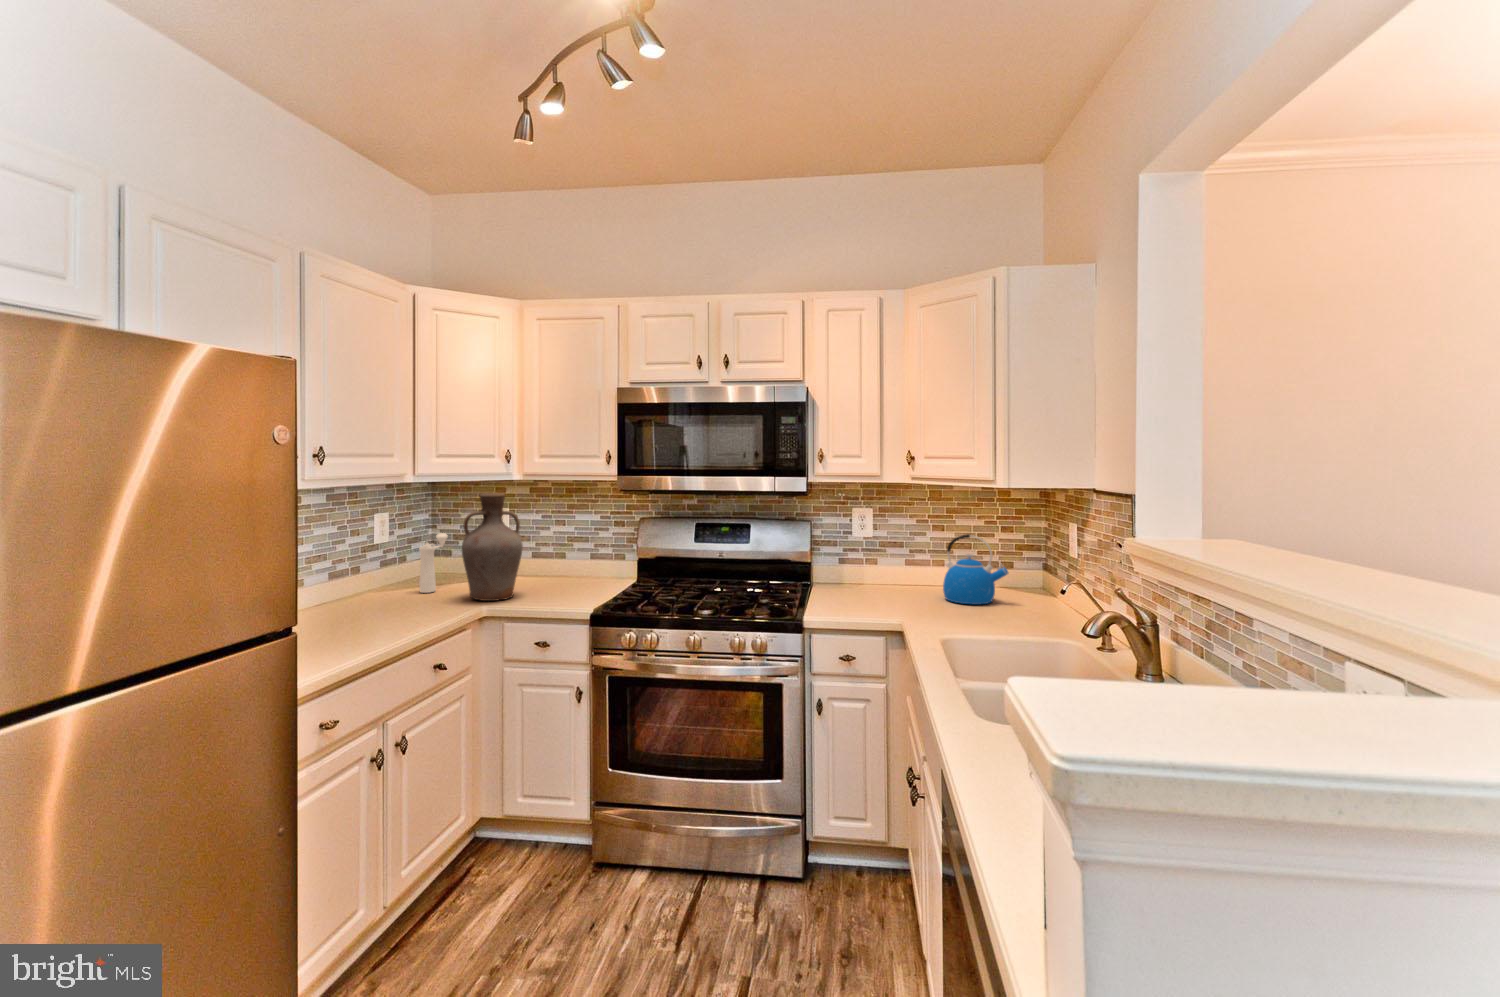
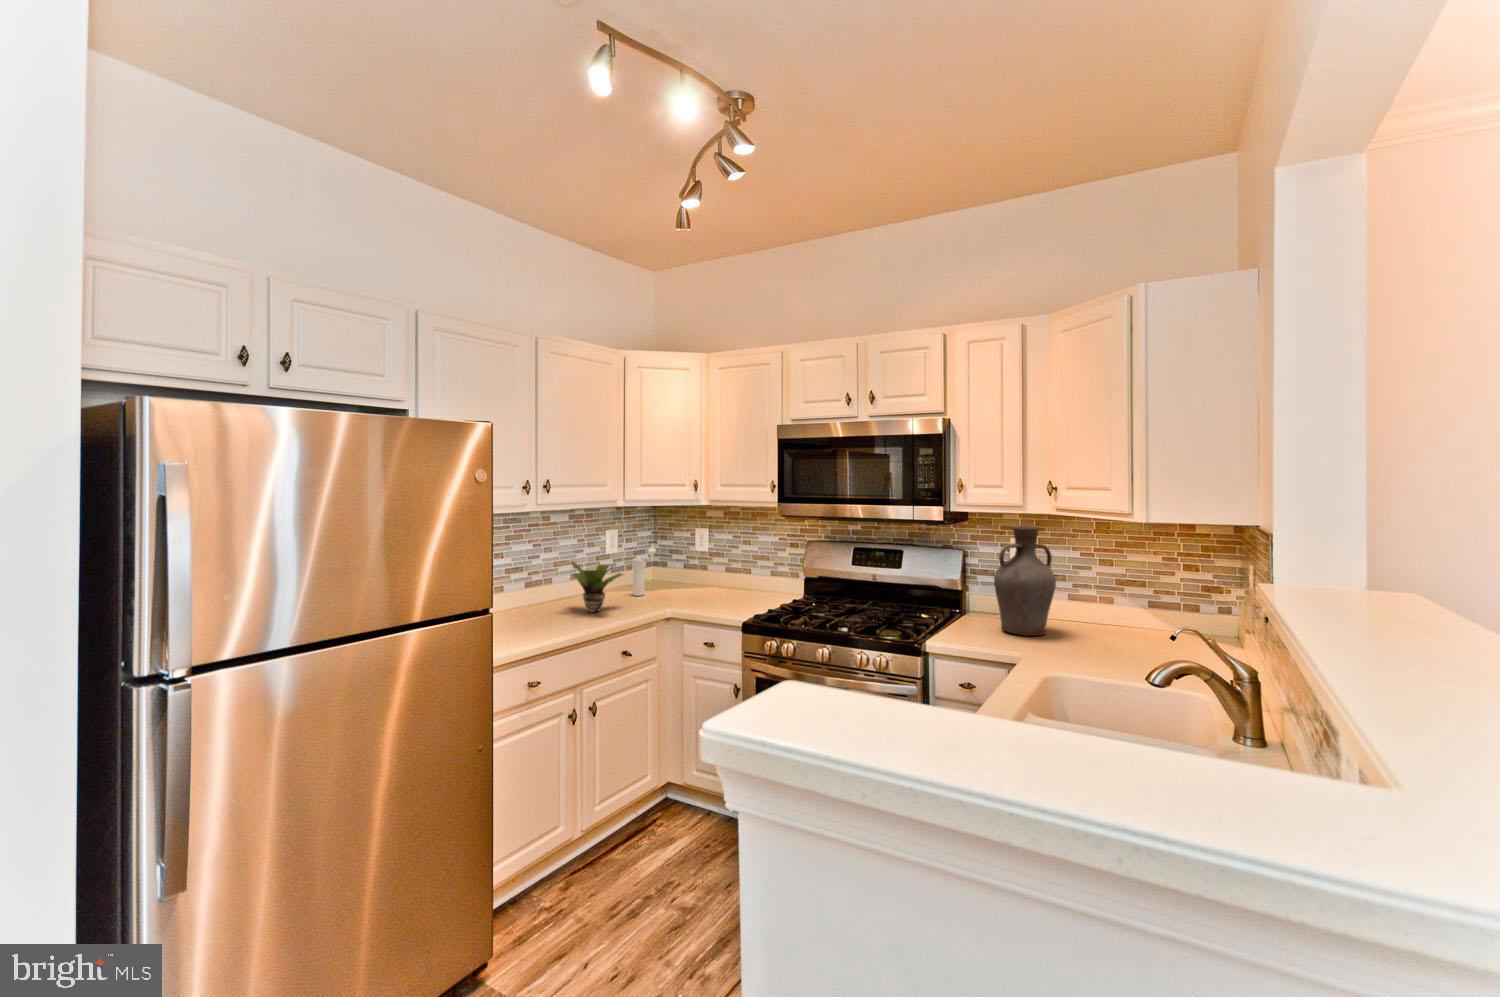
vase: present [462,493,523,601] -> present [994,525,1056,636]
kettle: present [943,534,1008,604] -> none [1093,571,1166,648]
potted plant: none [339,550,420,617] -> present [571,561,623,612]

